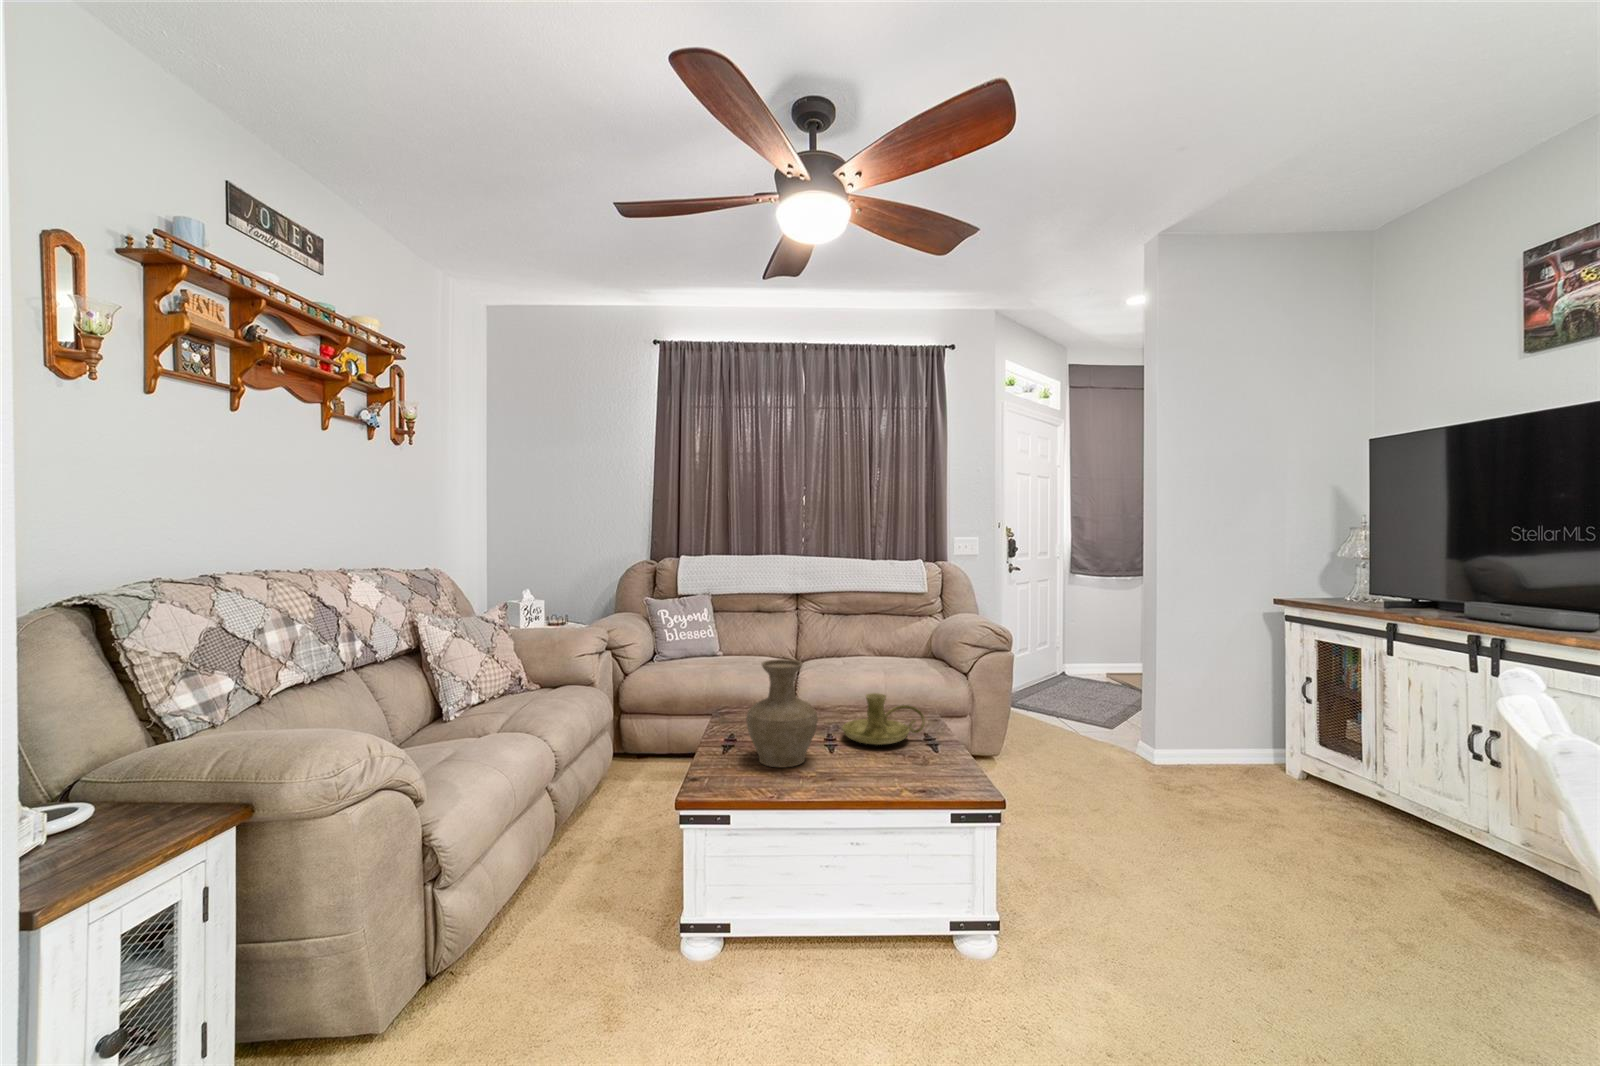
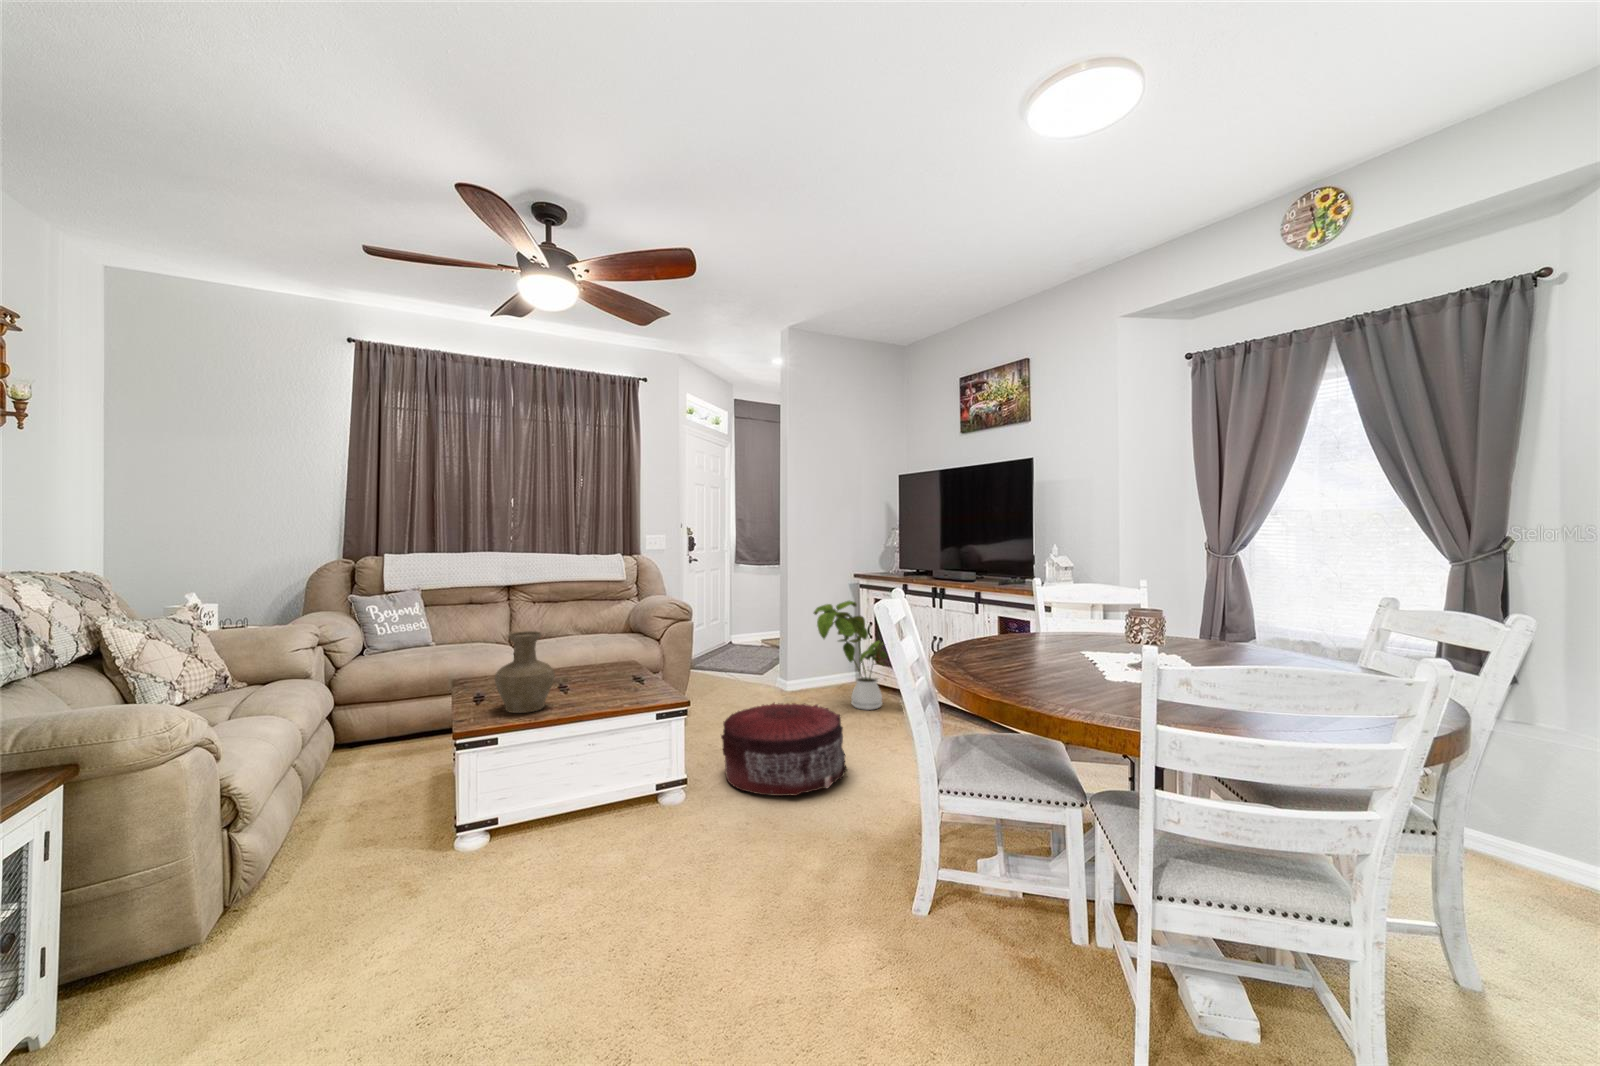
house plant: none [1195,638,1384,811] -> present [814,601,887,710]
candle holder: present [842,693,925,745] -> none [570,654,634,691]
pouf: none [1050,788,1276,965] -> present [721,702,847,796]

